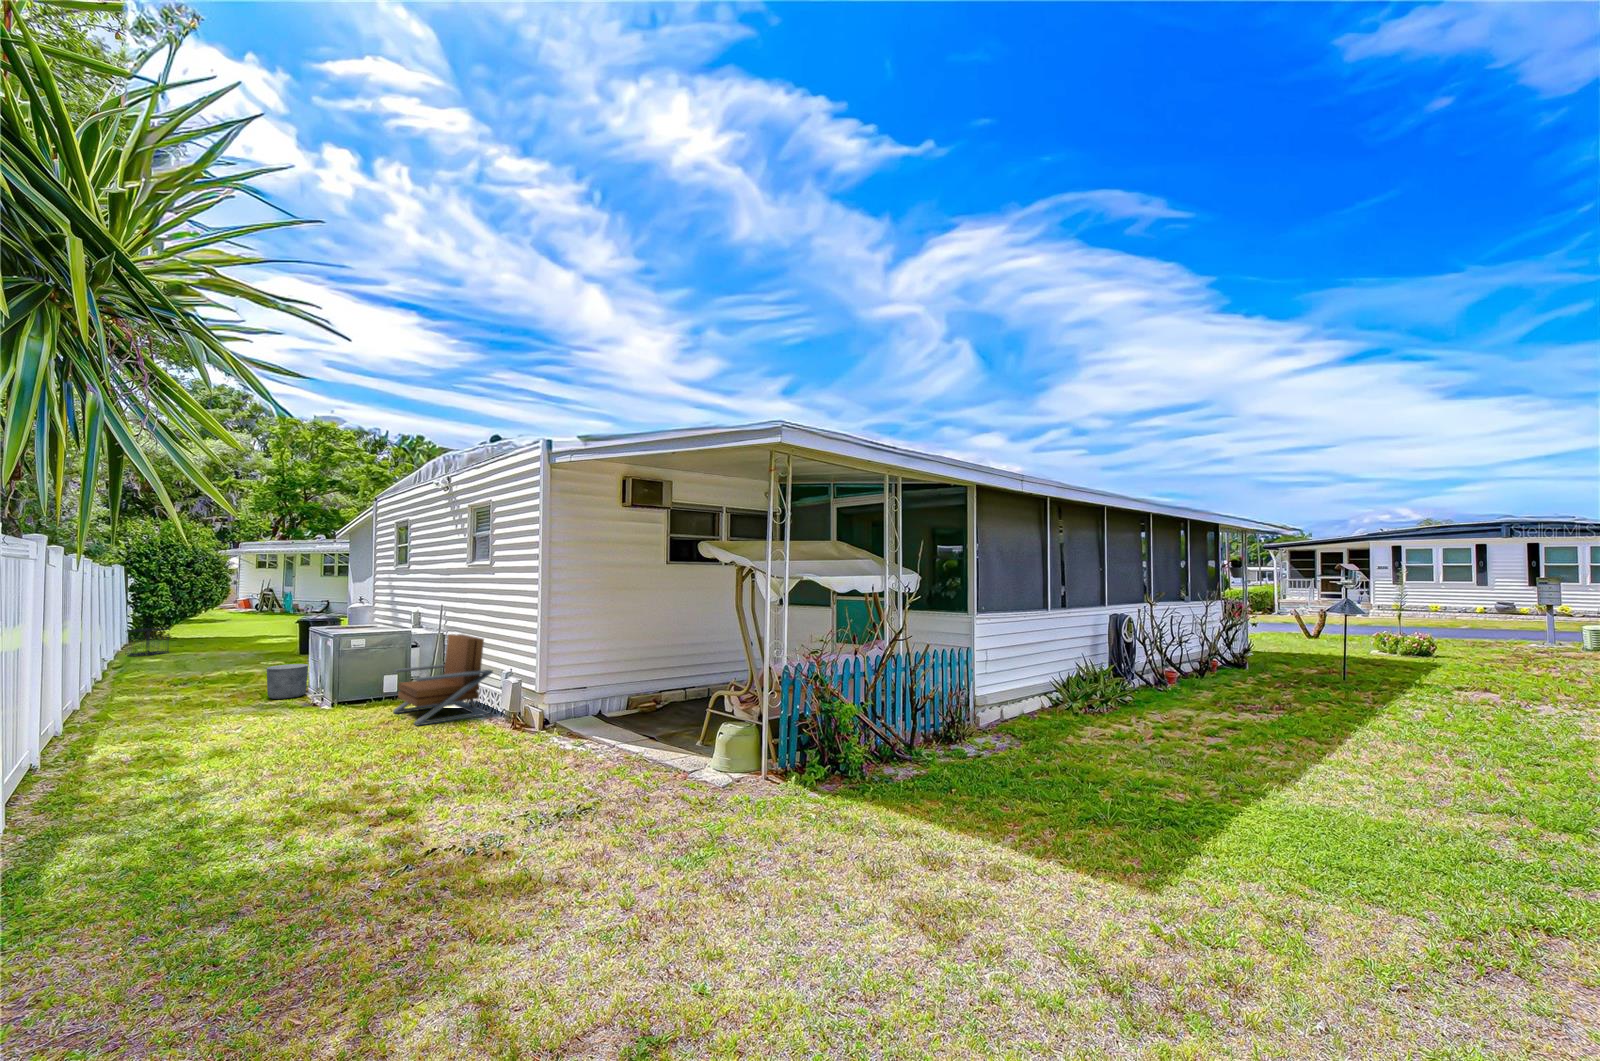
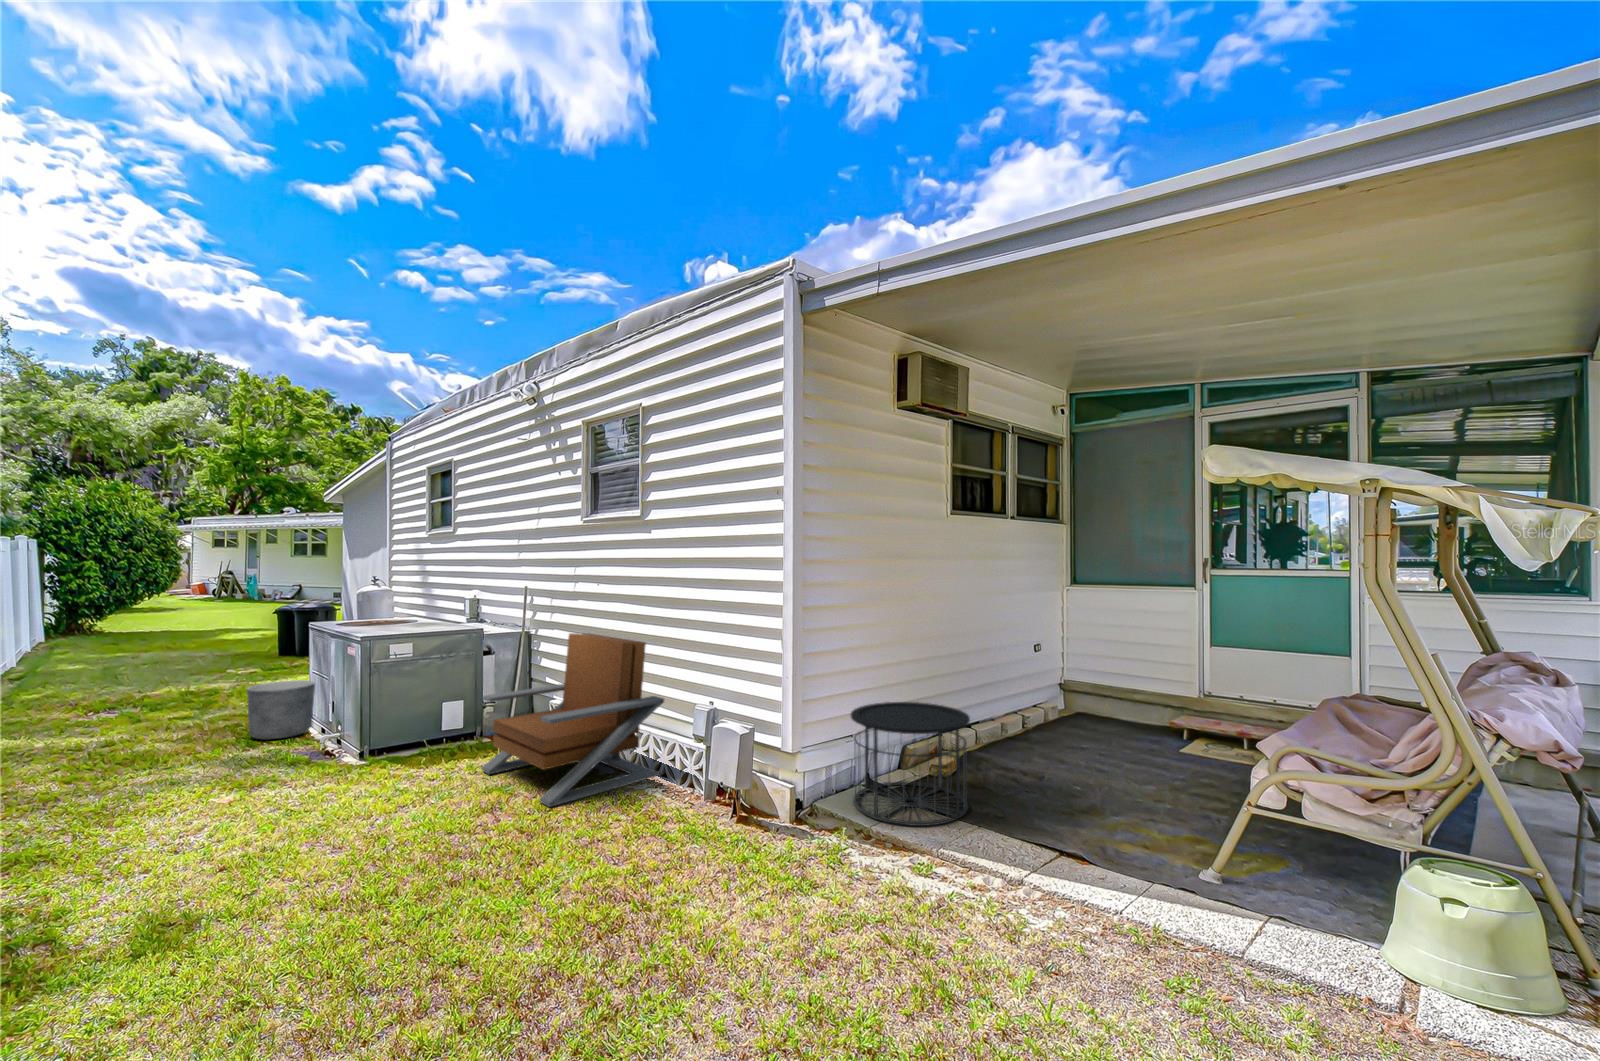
side table: present [125,628,170,656] -> present [851,702,970,826]

